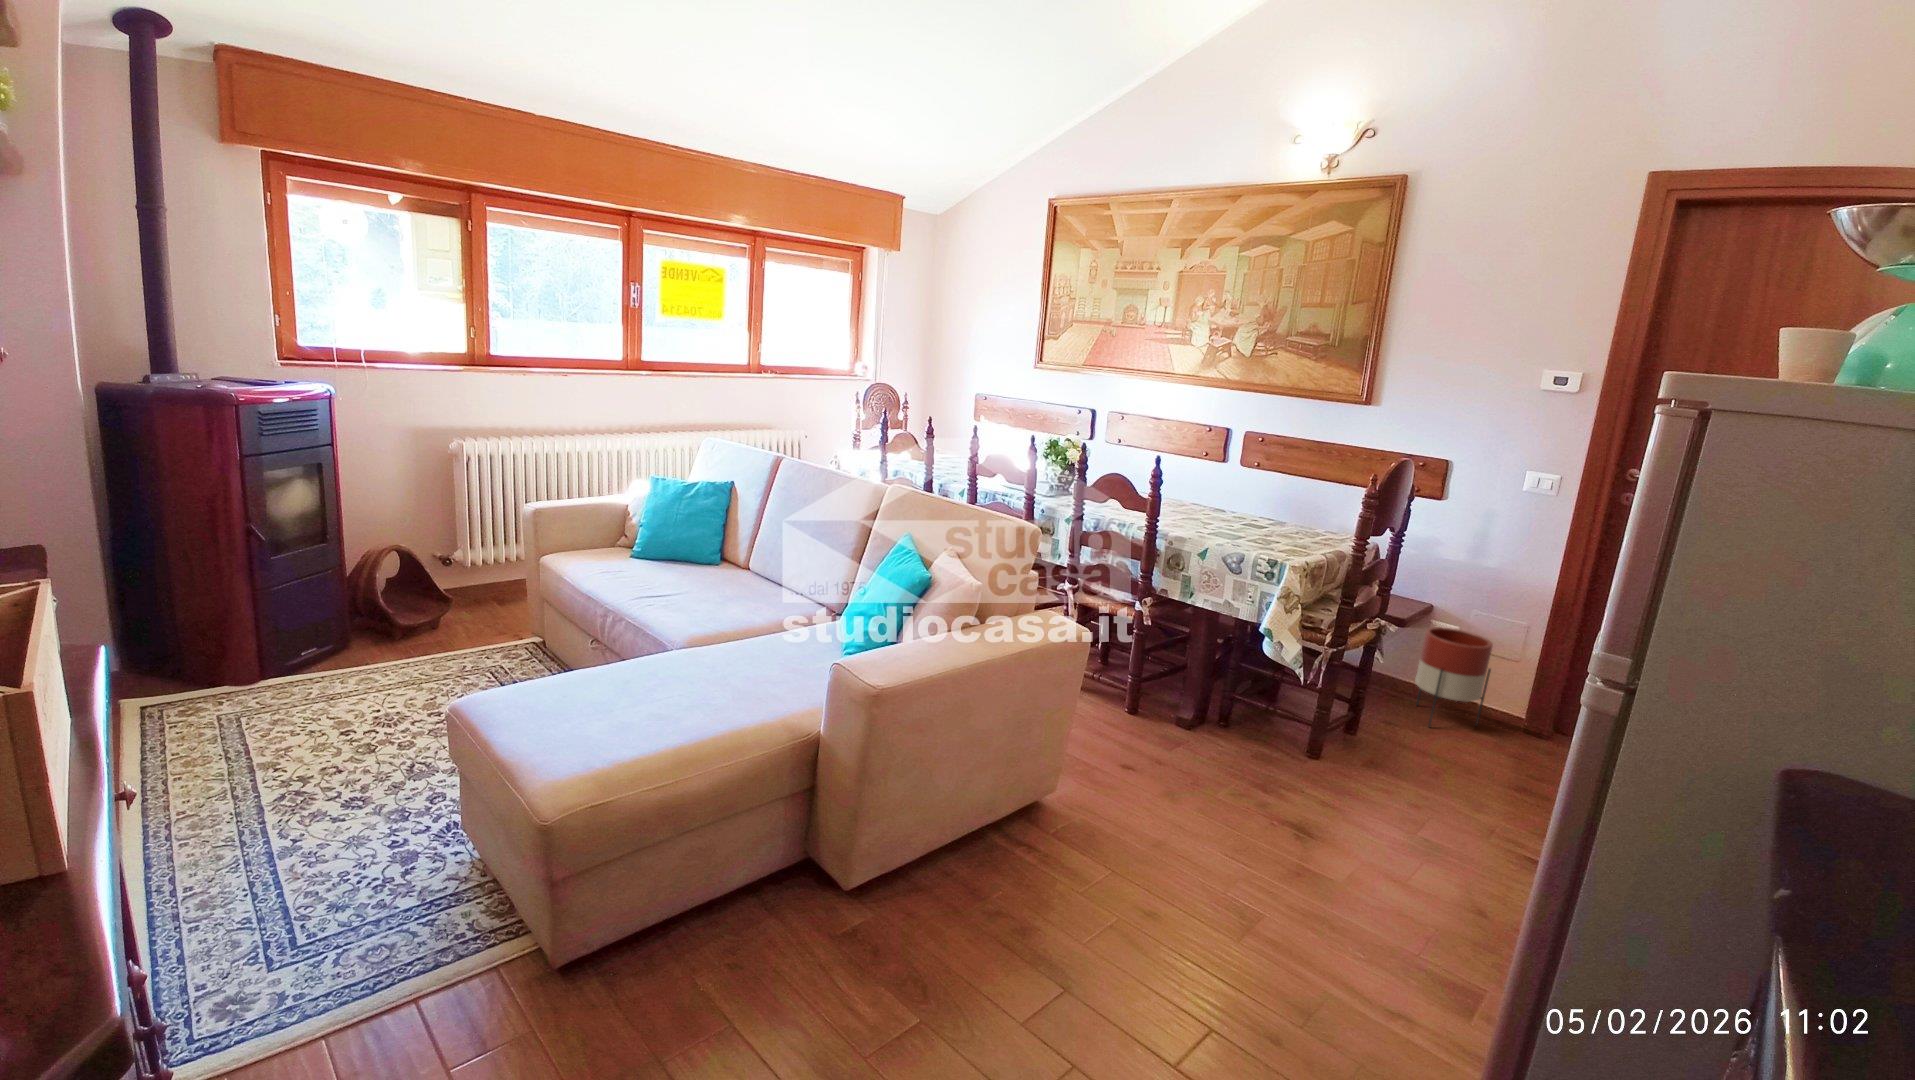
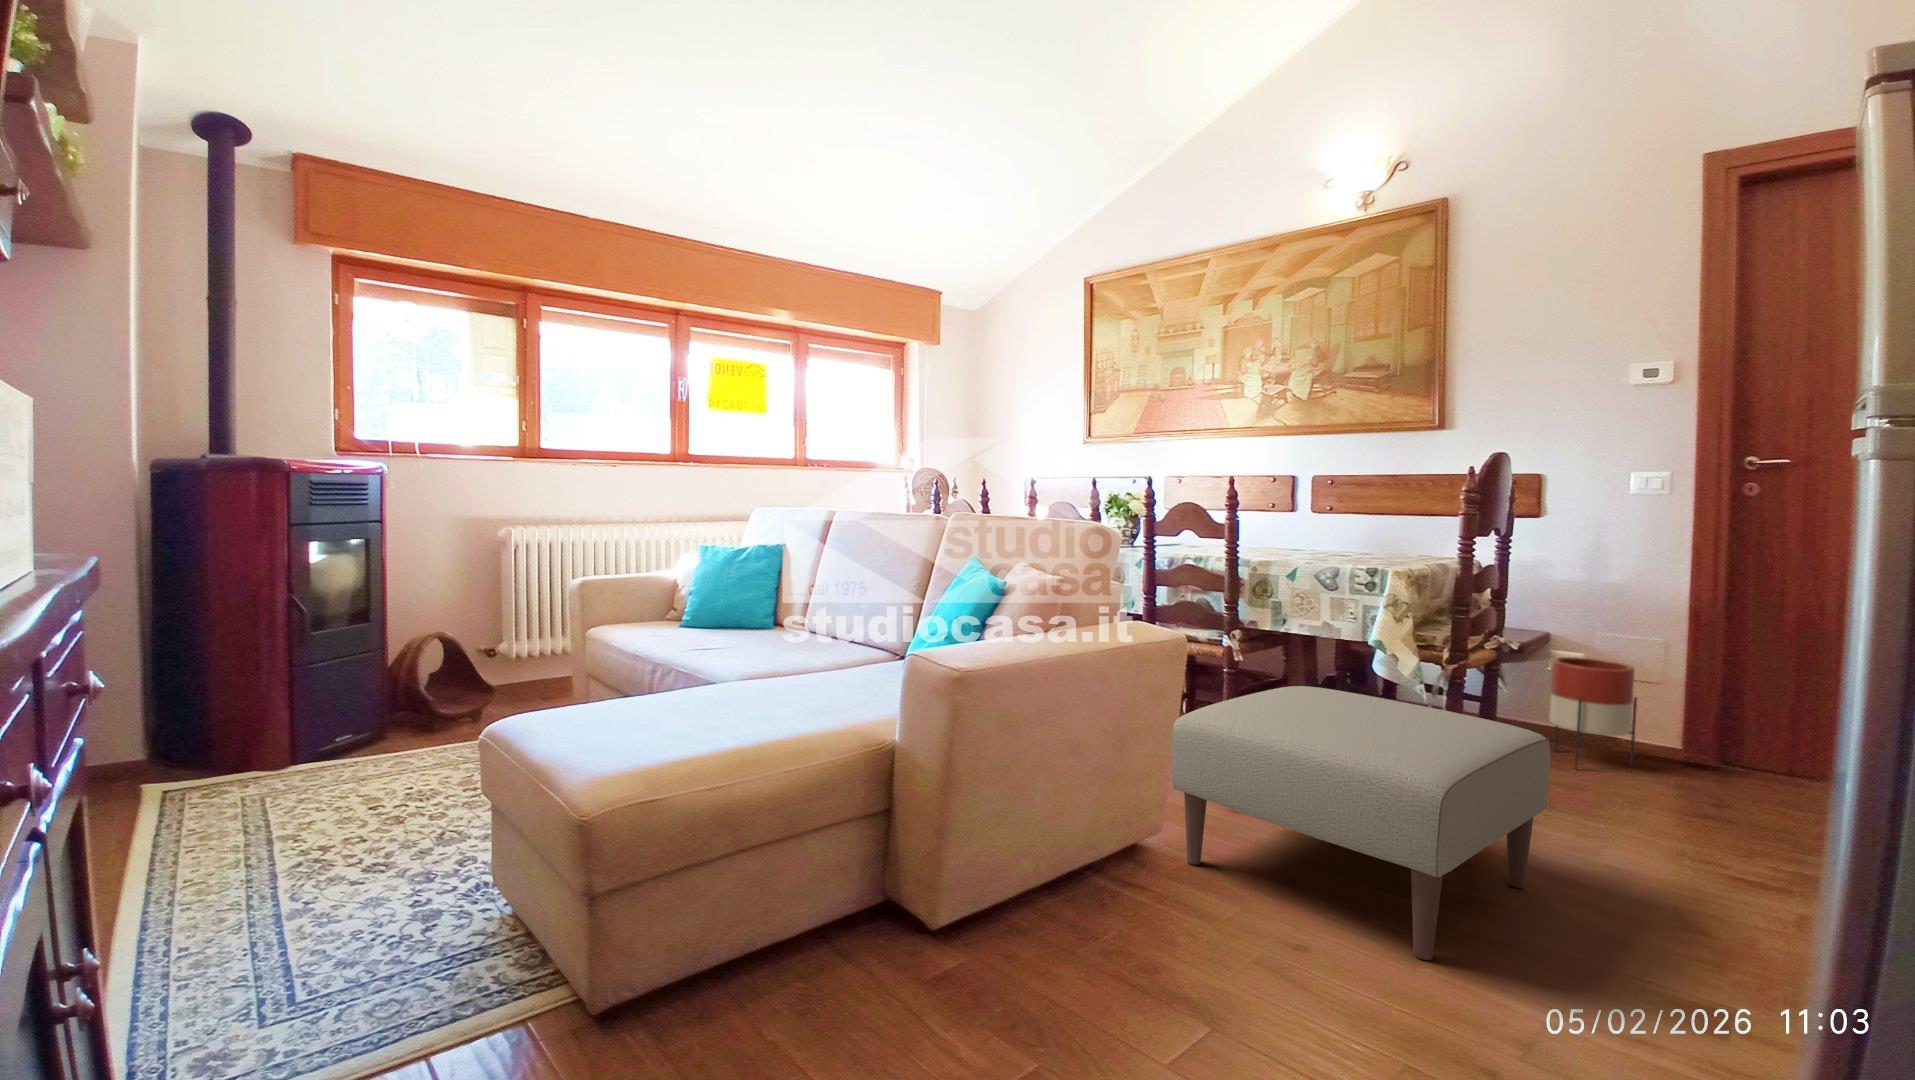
ottoman: none [1069,663,1391,926] -> present [1171,686,1550,960]

